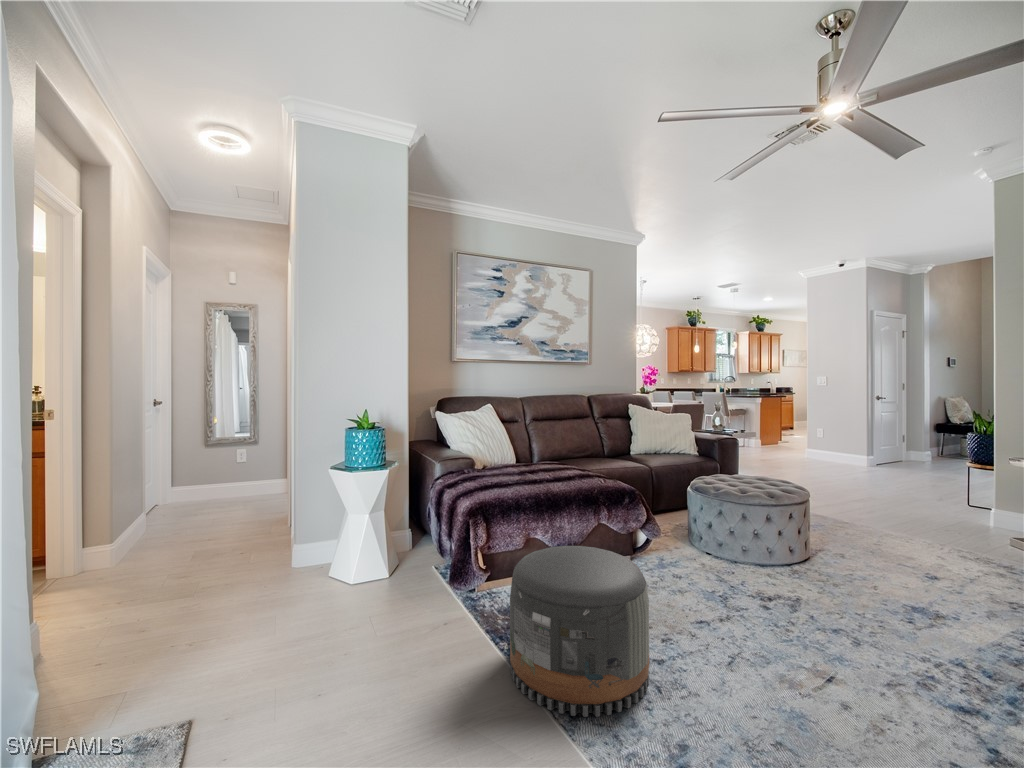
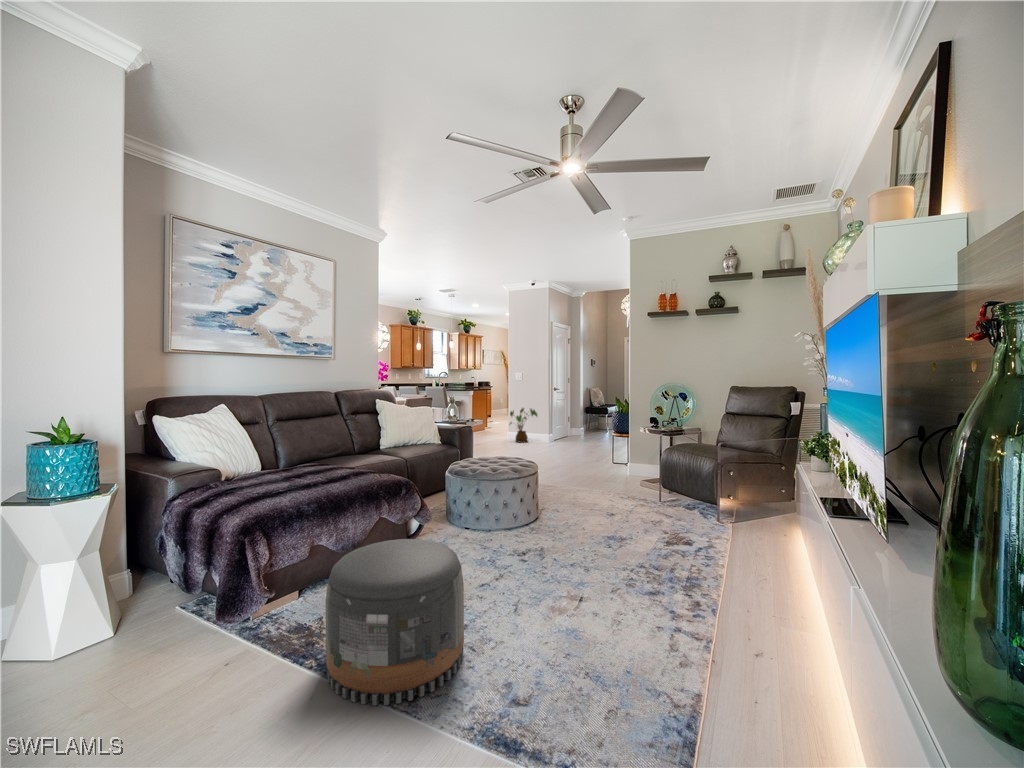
house plant: none [810,419,855,464] -> present [510,408,537,443]

